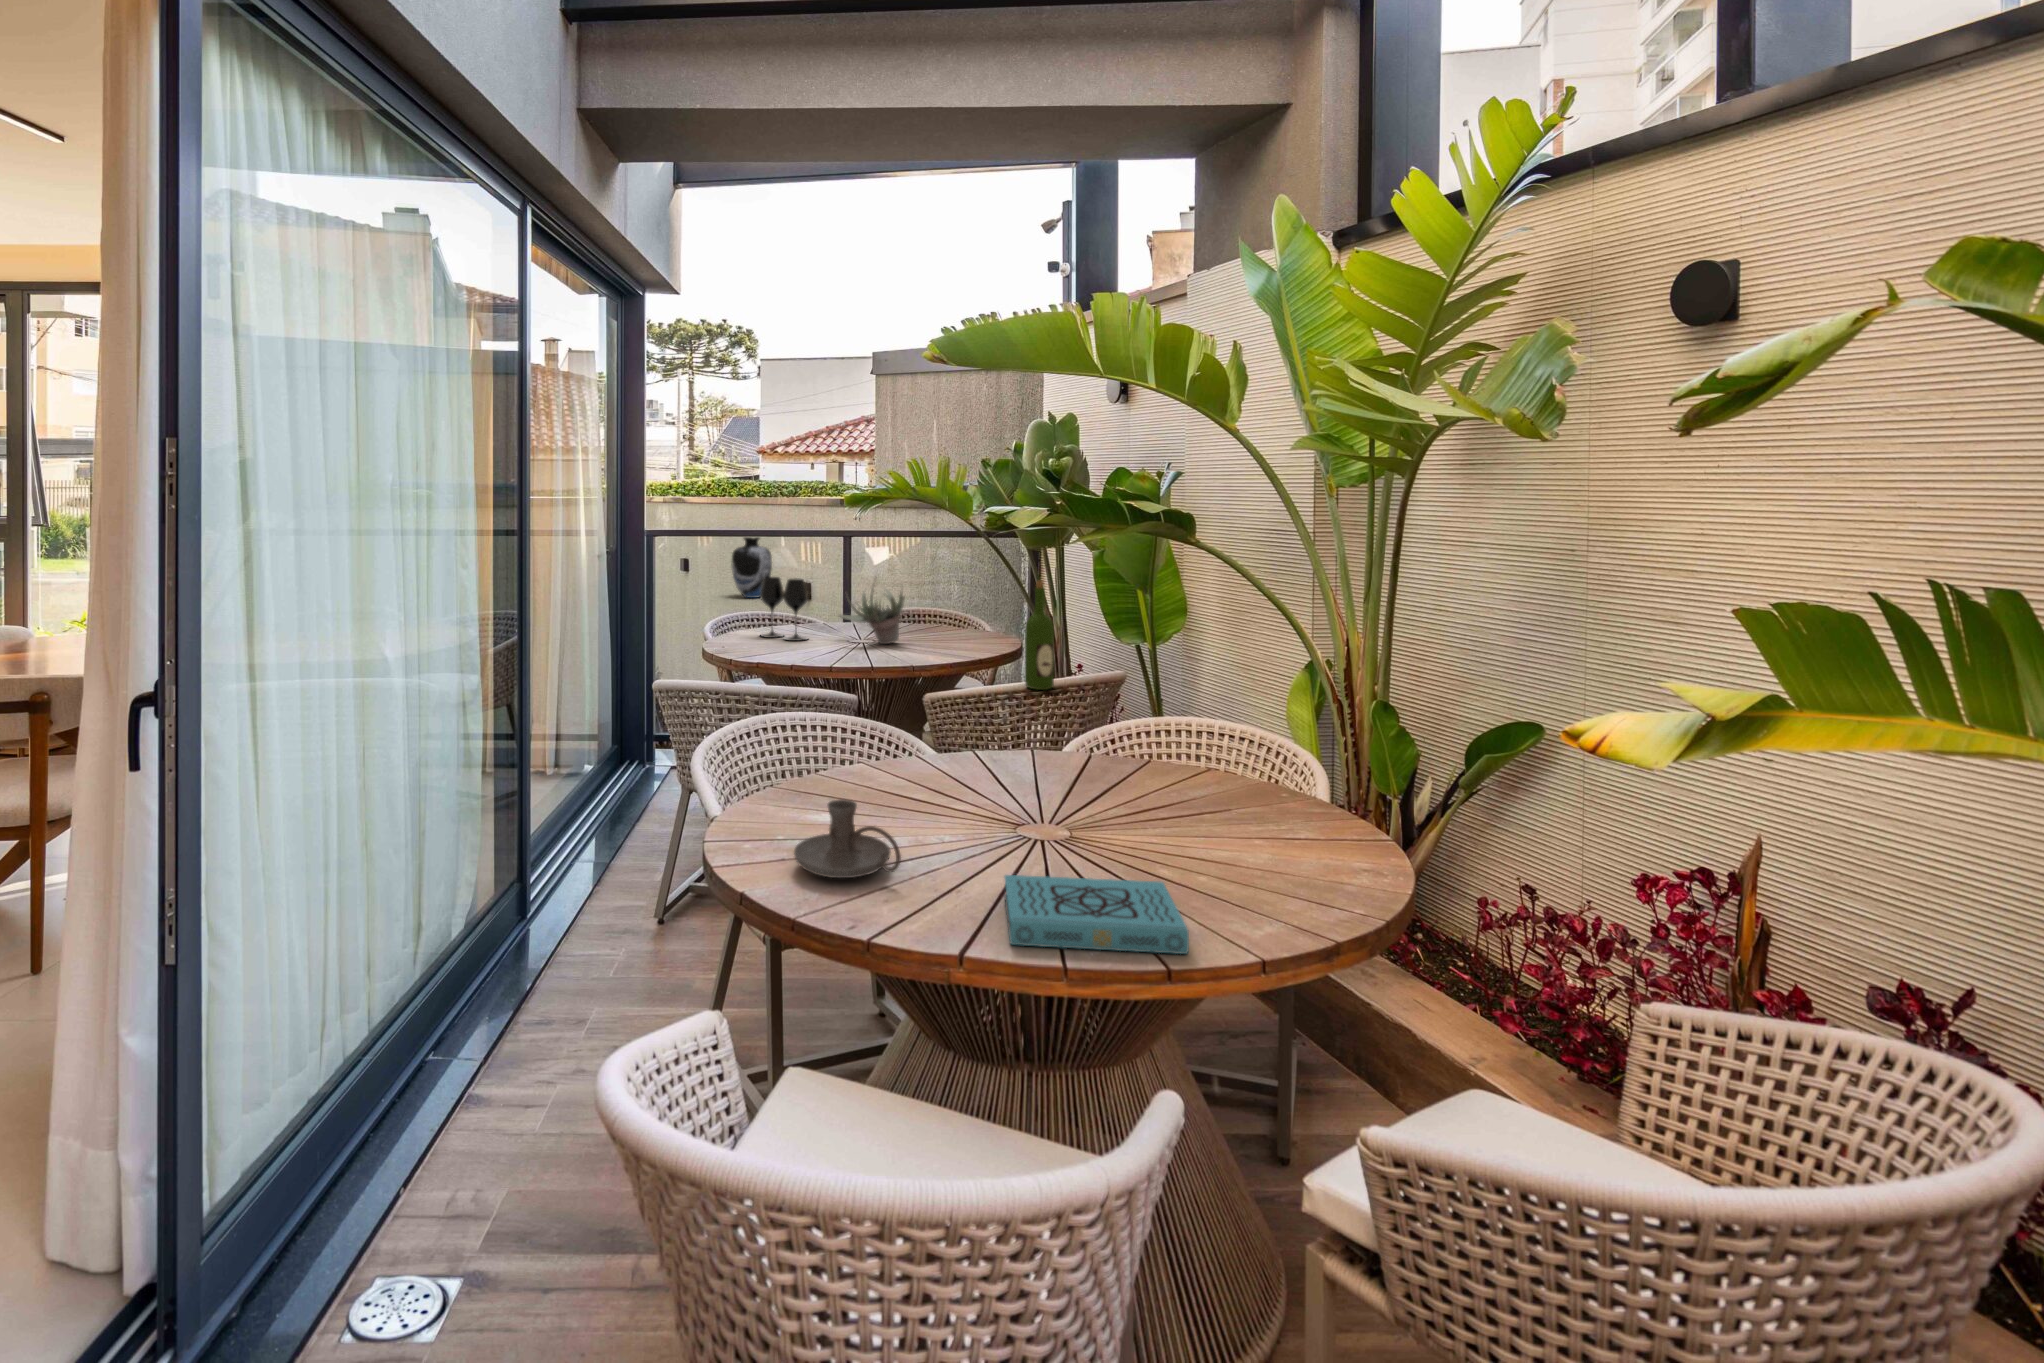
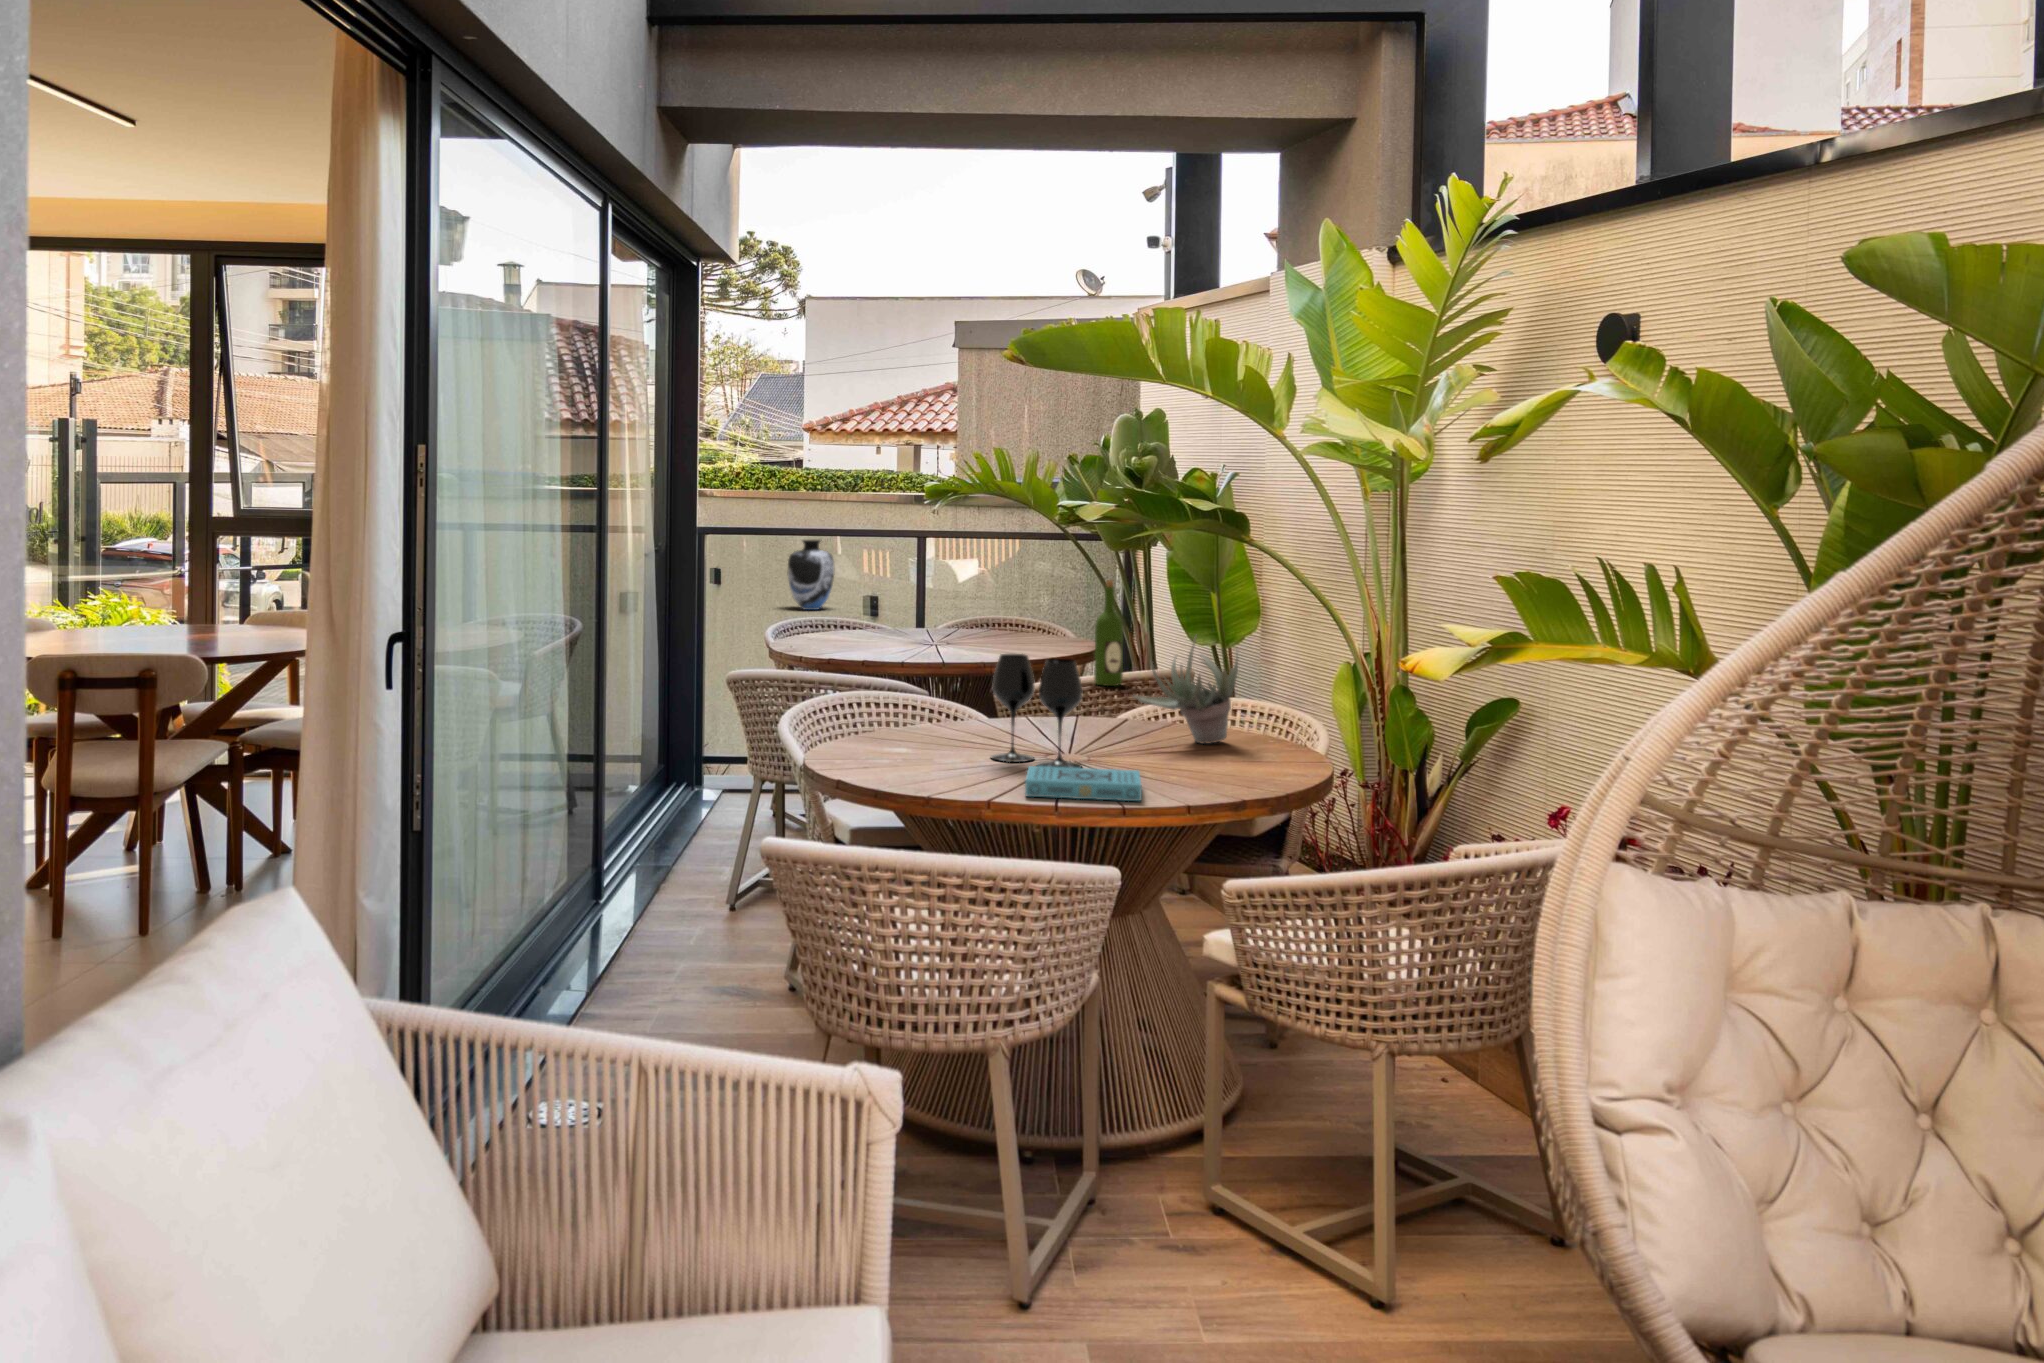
succulent plant: present [838,576,905,644] -> present [1133,637,1238,744]
wine glass: present [760,577,808,641] -> present [991,654,1082,768]
candle holder: present [794,799,901,878] -> none [879,720,956,771]

